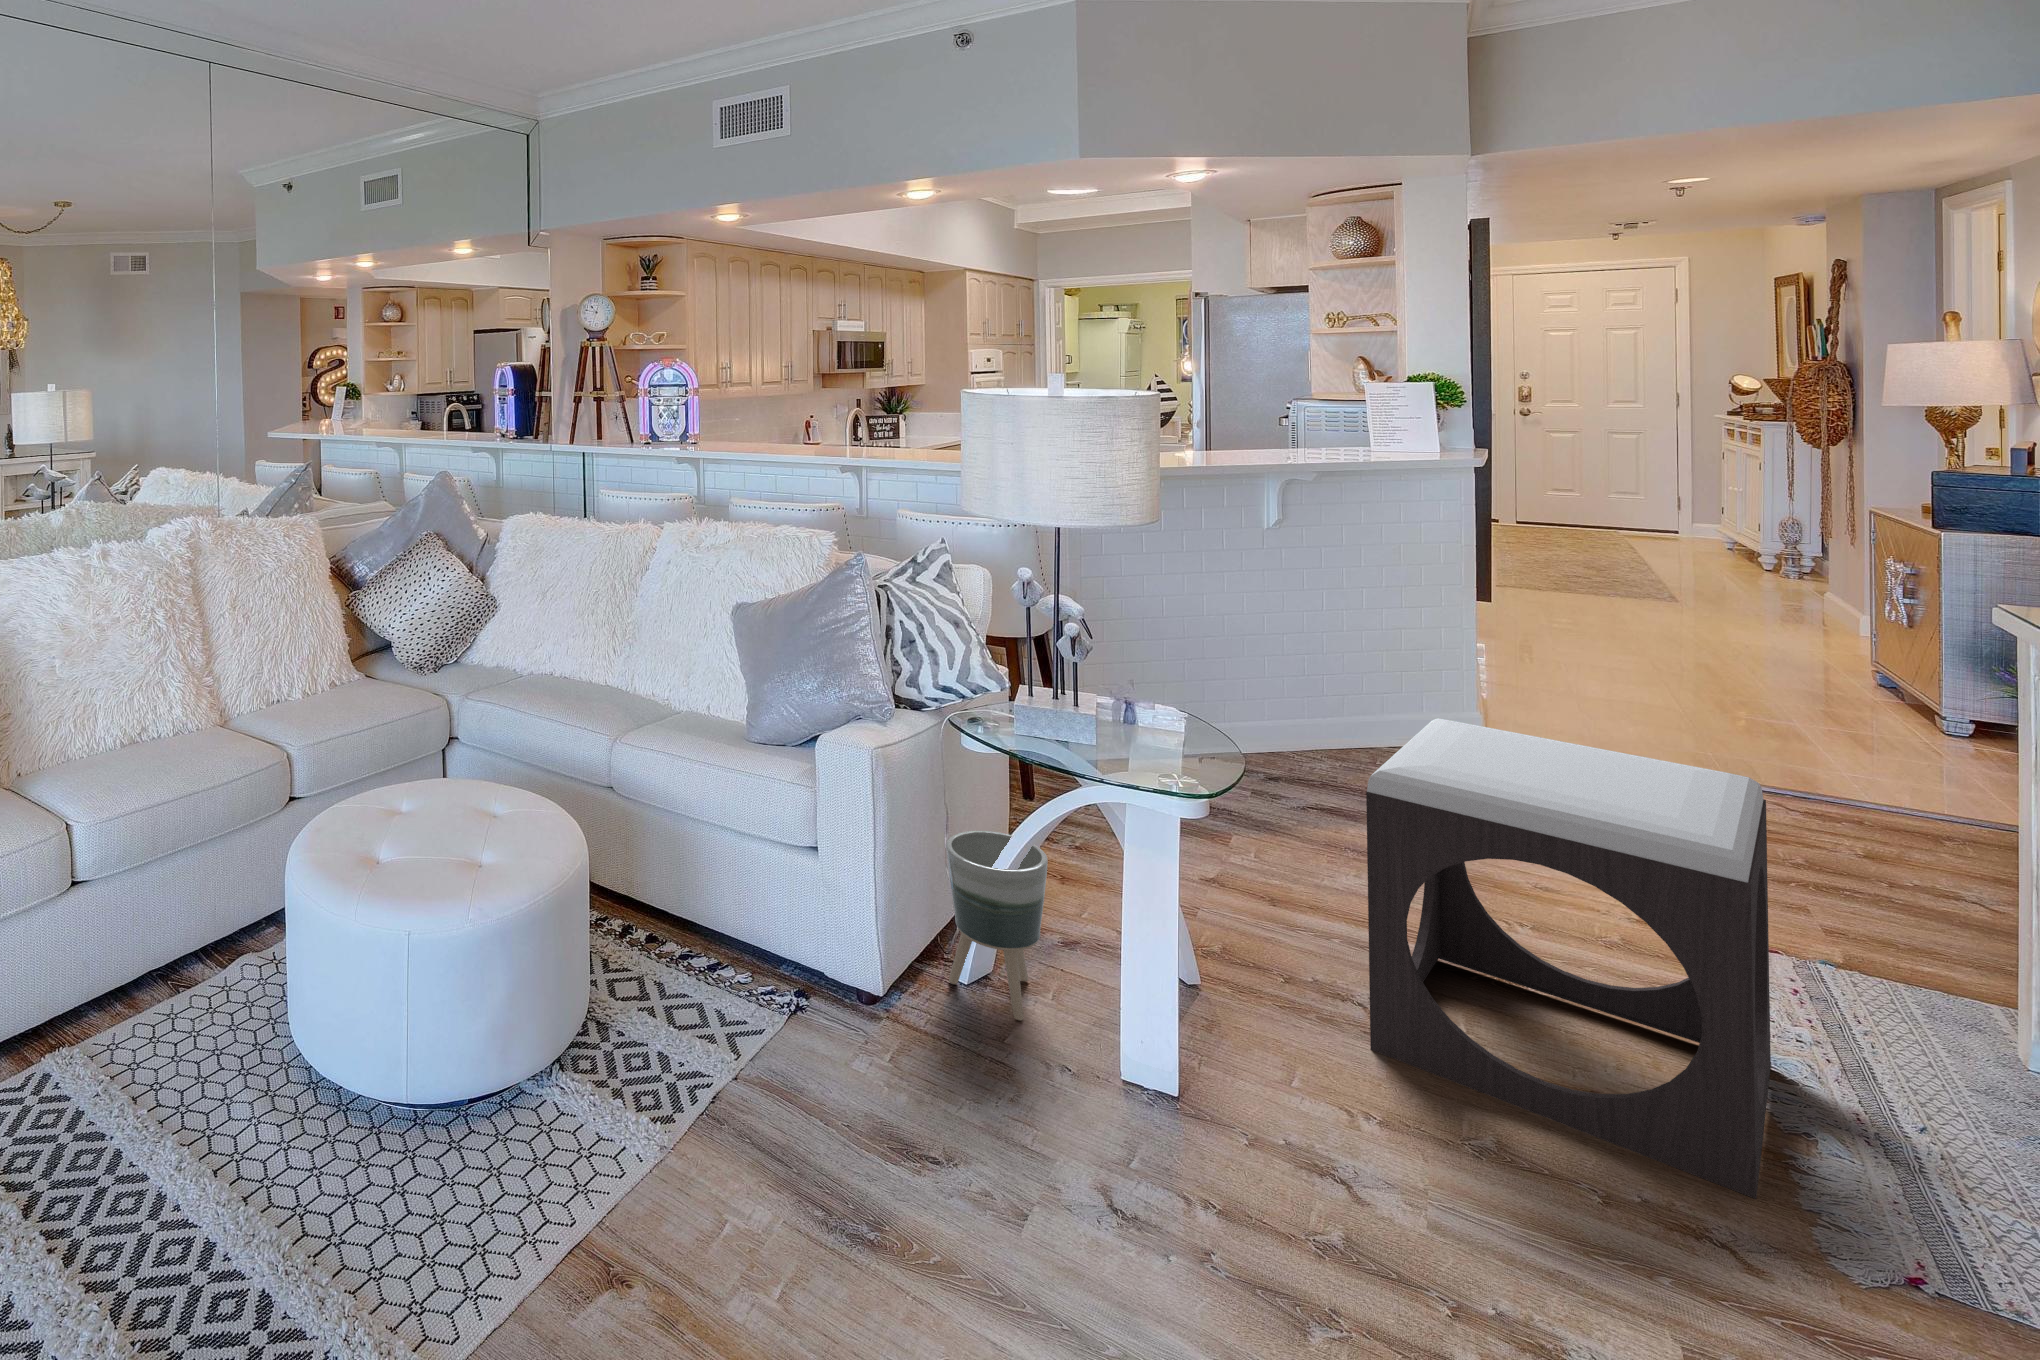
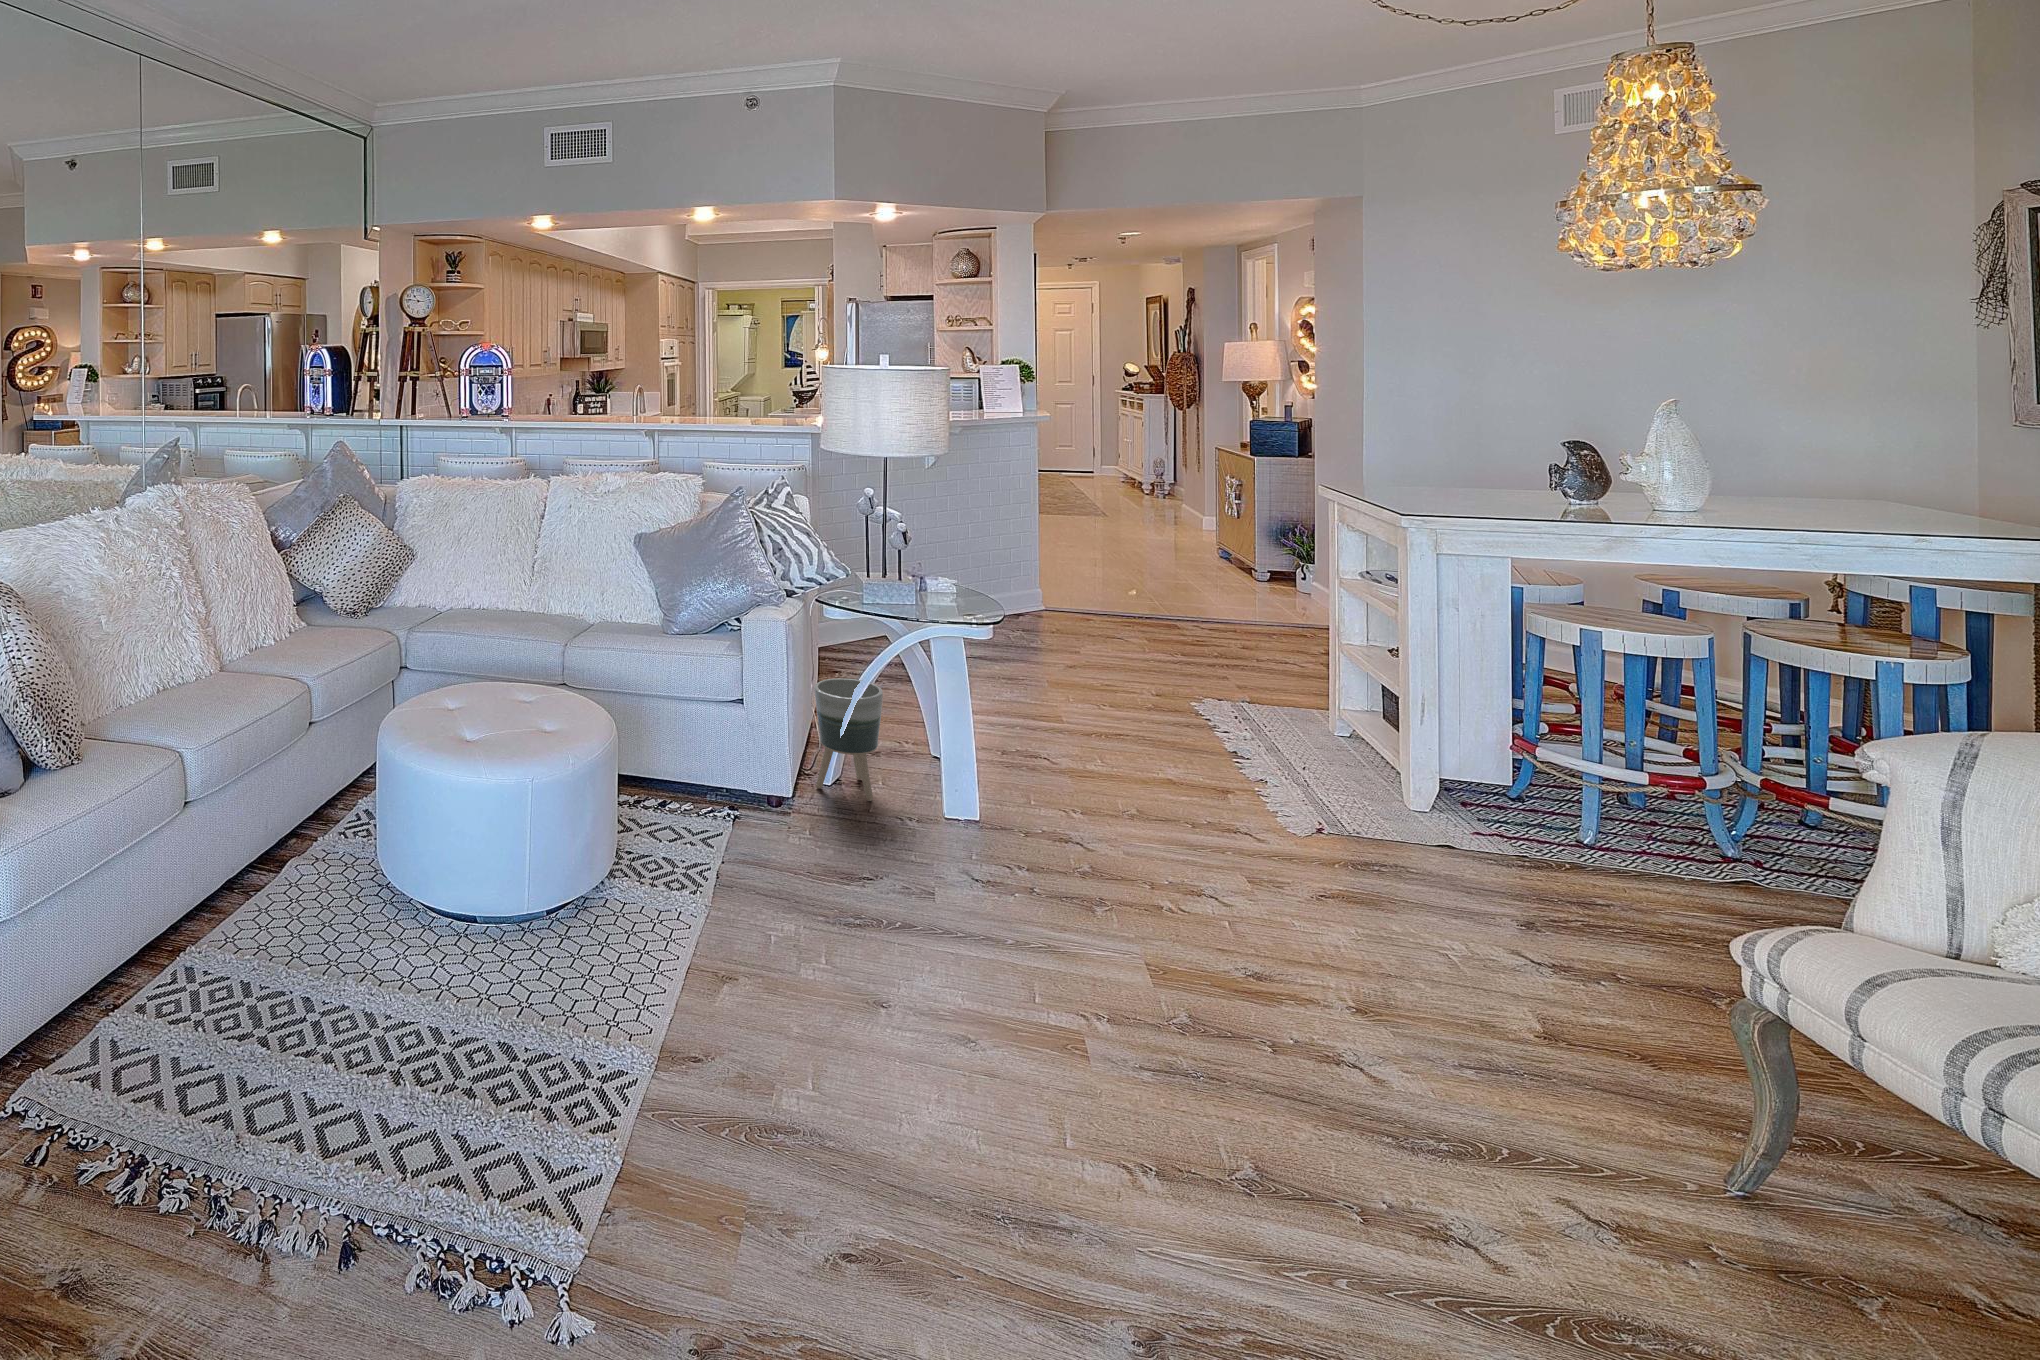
footstool: present [1366,718,1771,1199] -> none [1062,575,1261,815]

